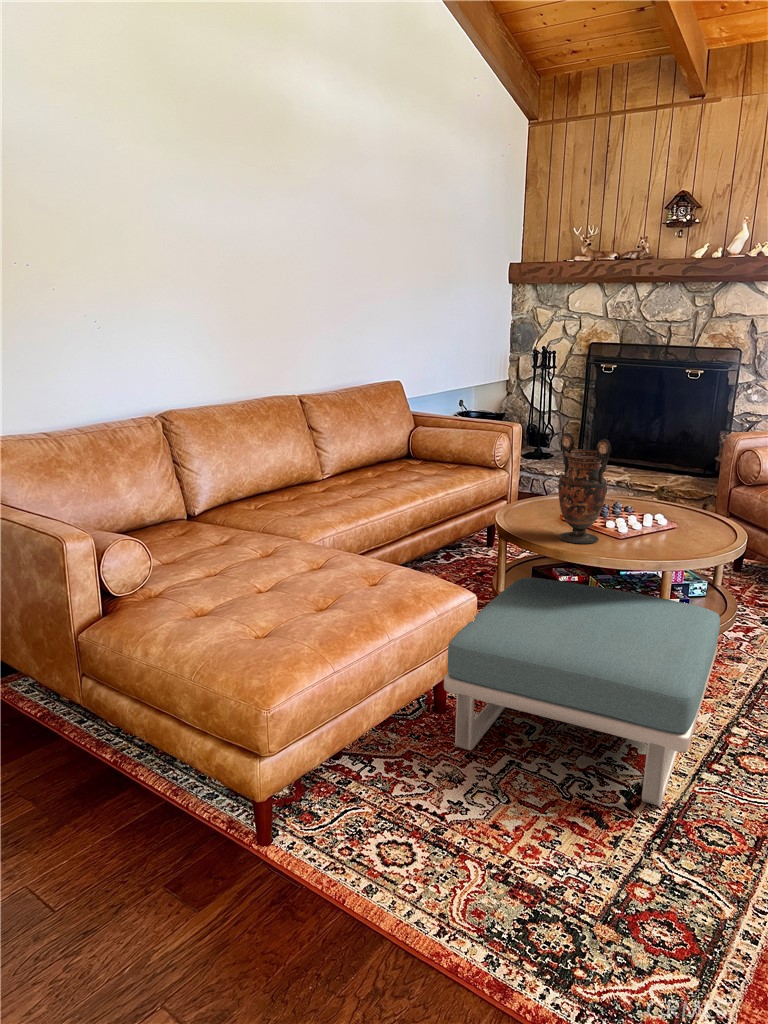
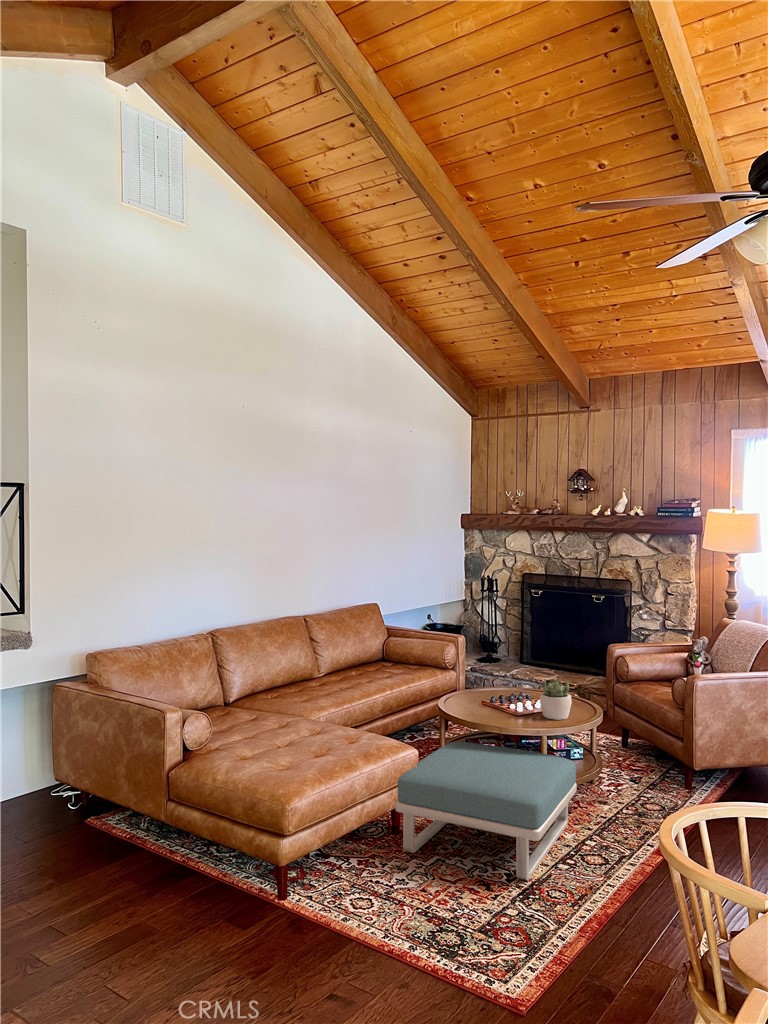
vase: present [558,433,612,544] -> none [474,644,505,718]
succulent plant: none [658,486,708,548] -> present [540,679,572,720]

